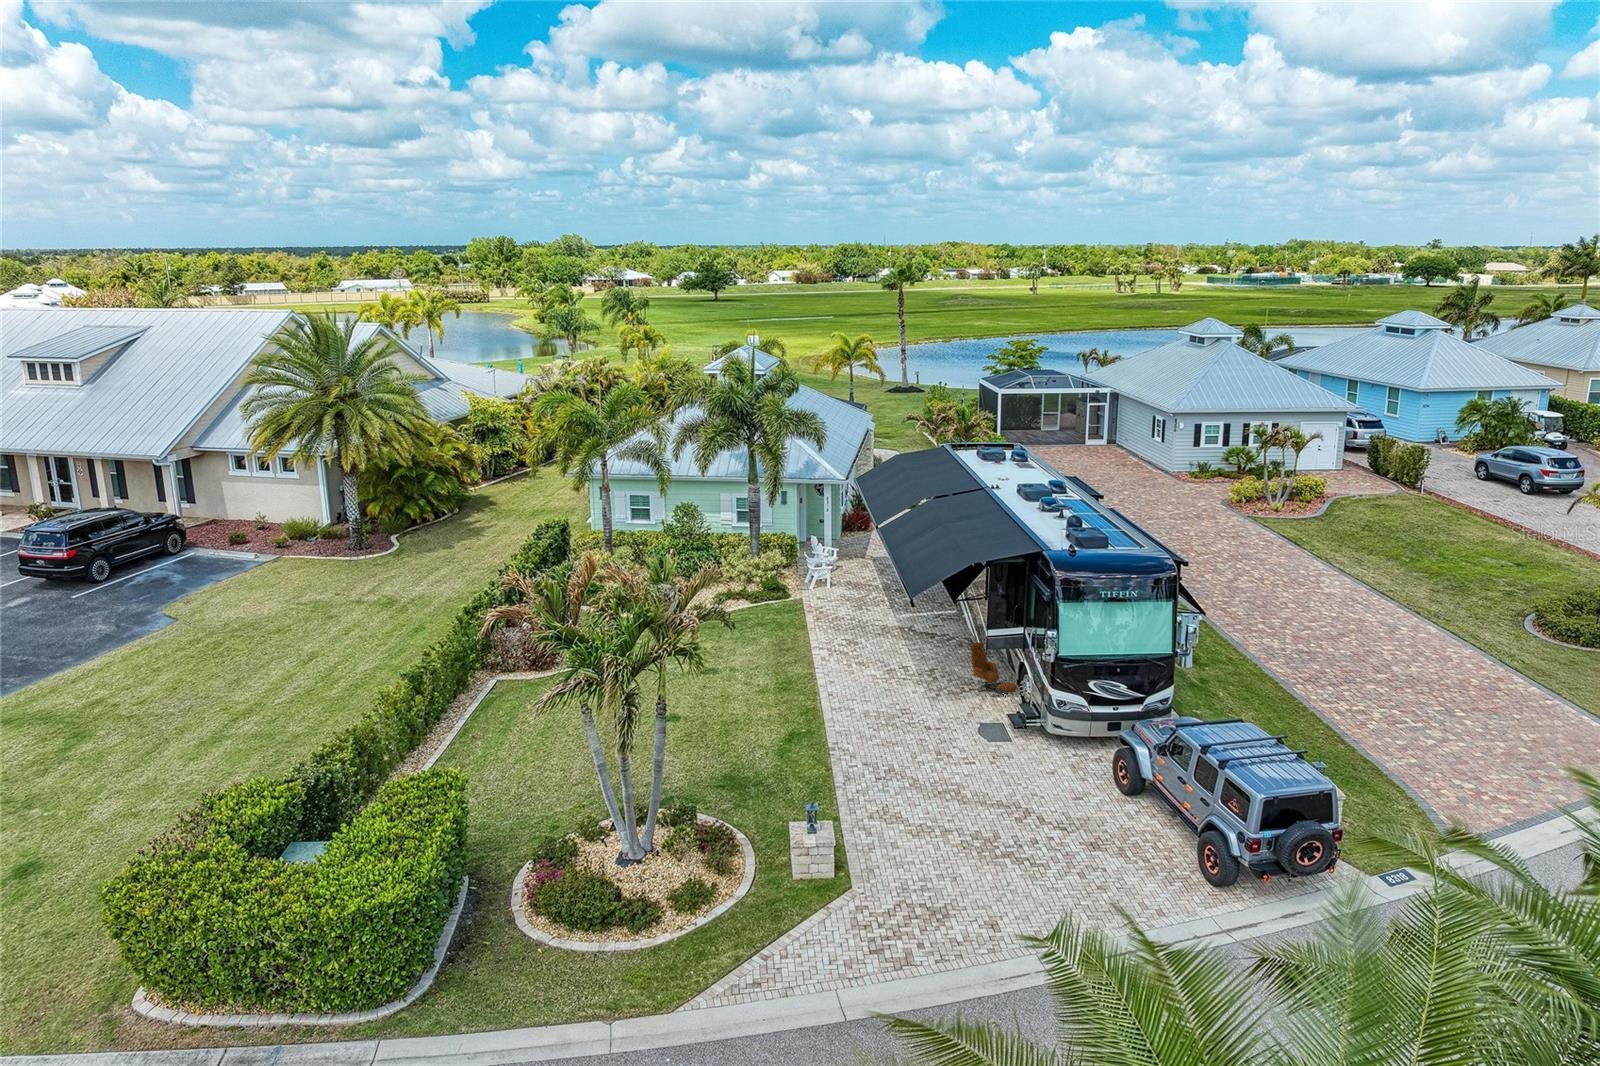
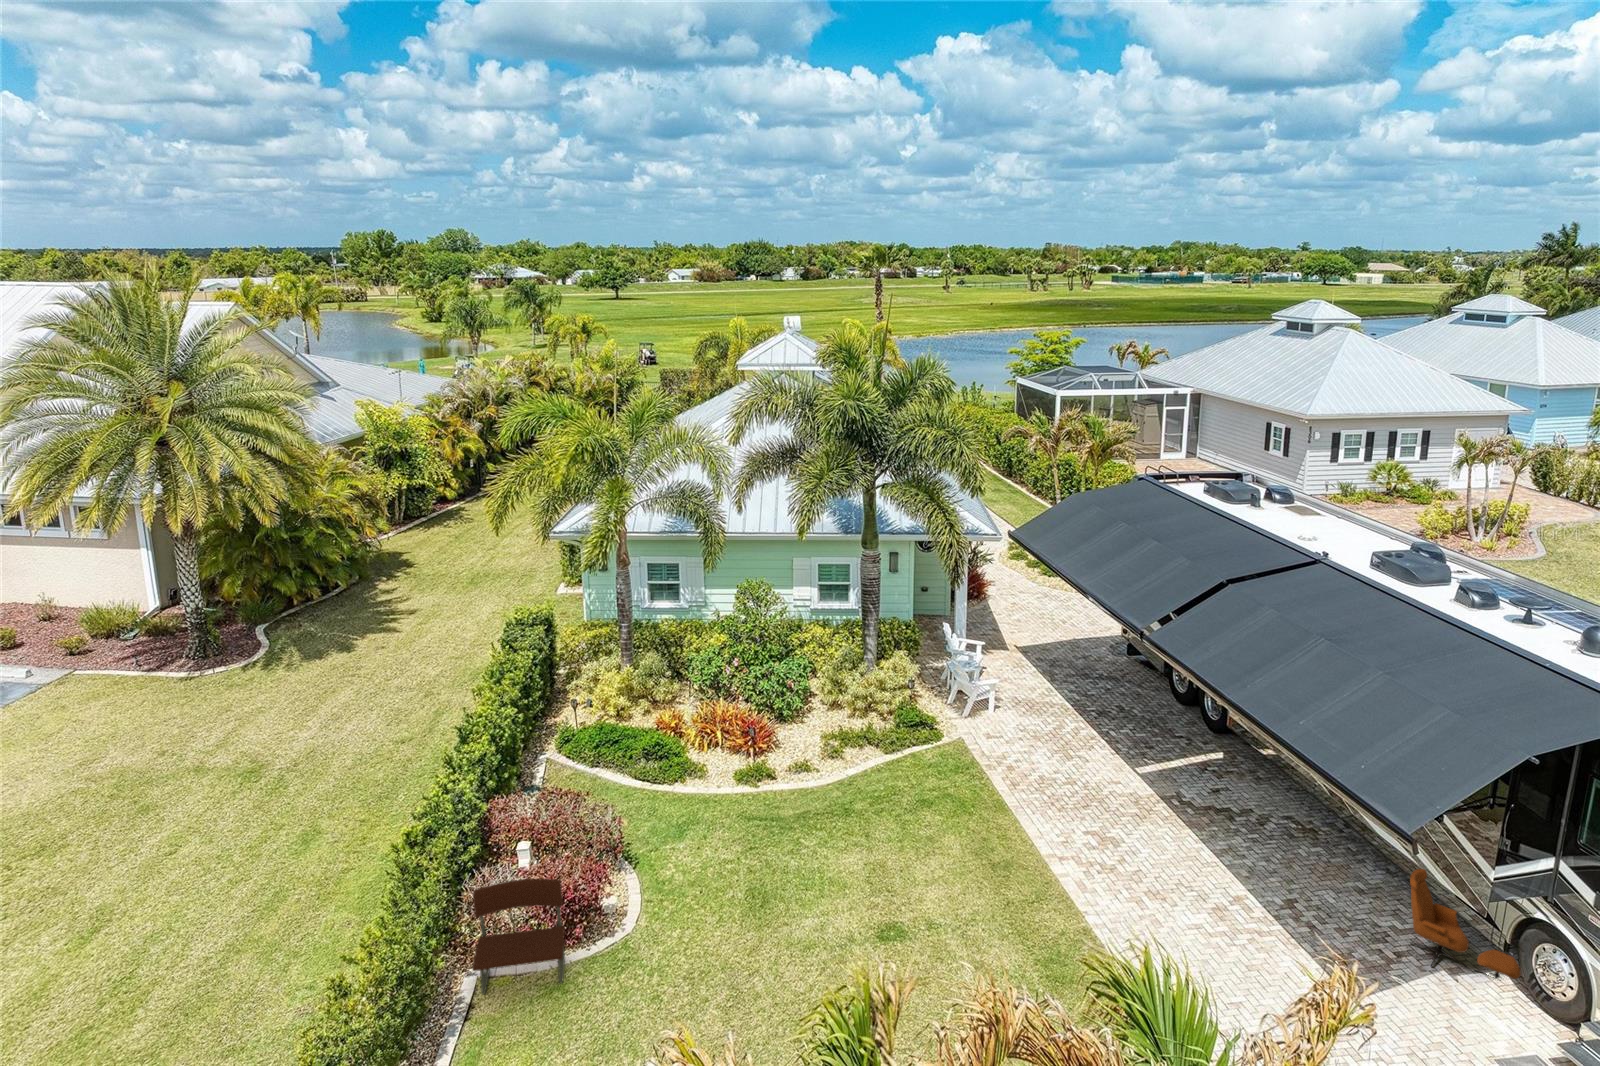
bench: none [485,631,536,686] -> present [472,879,565,994]

